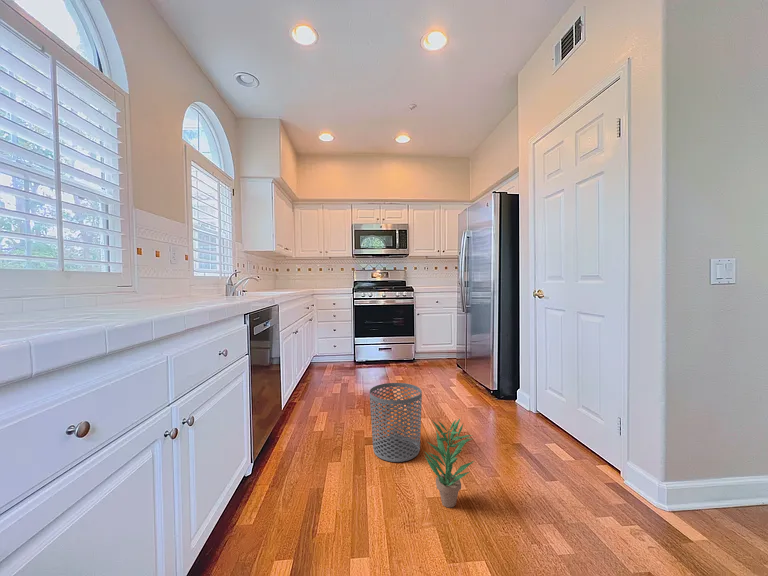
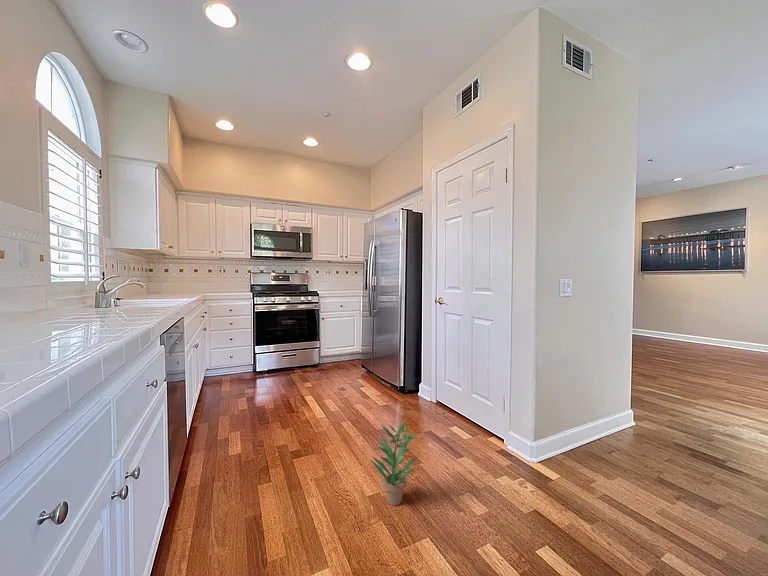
waste bin: present [370,383,422,462] -> none [301,390,354,472]

